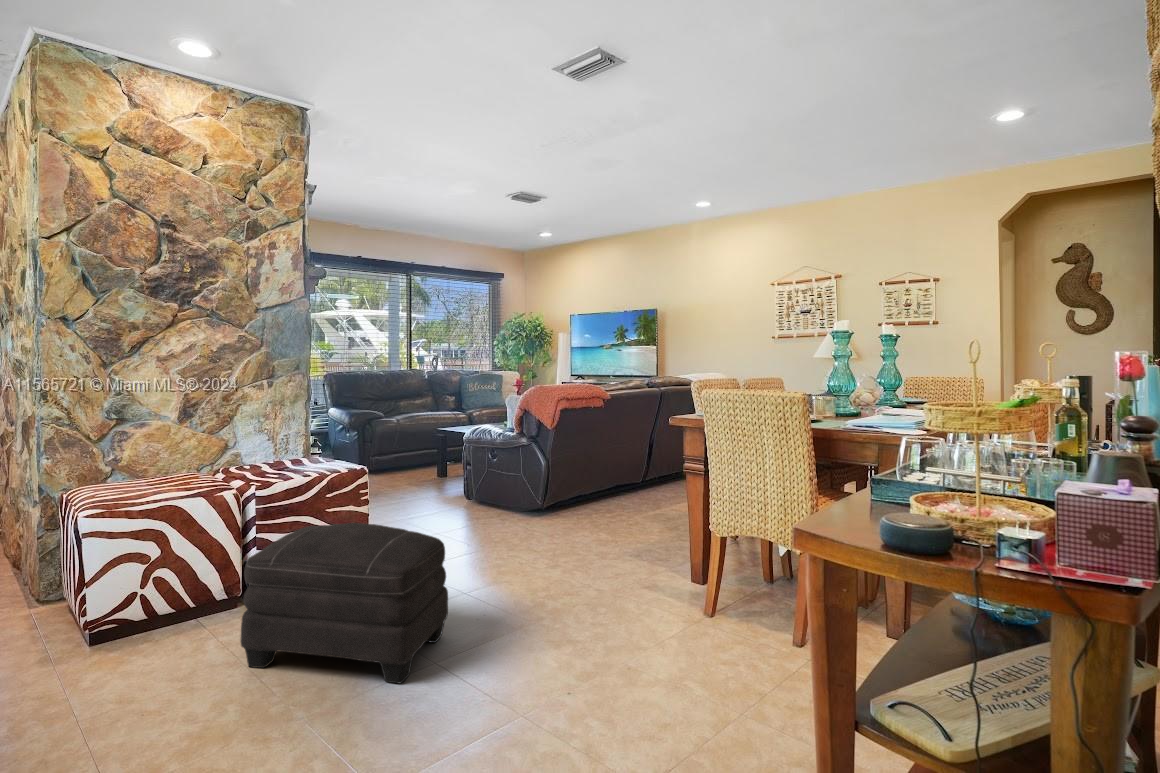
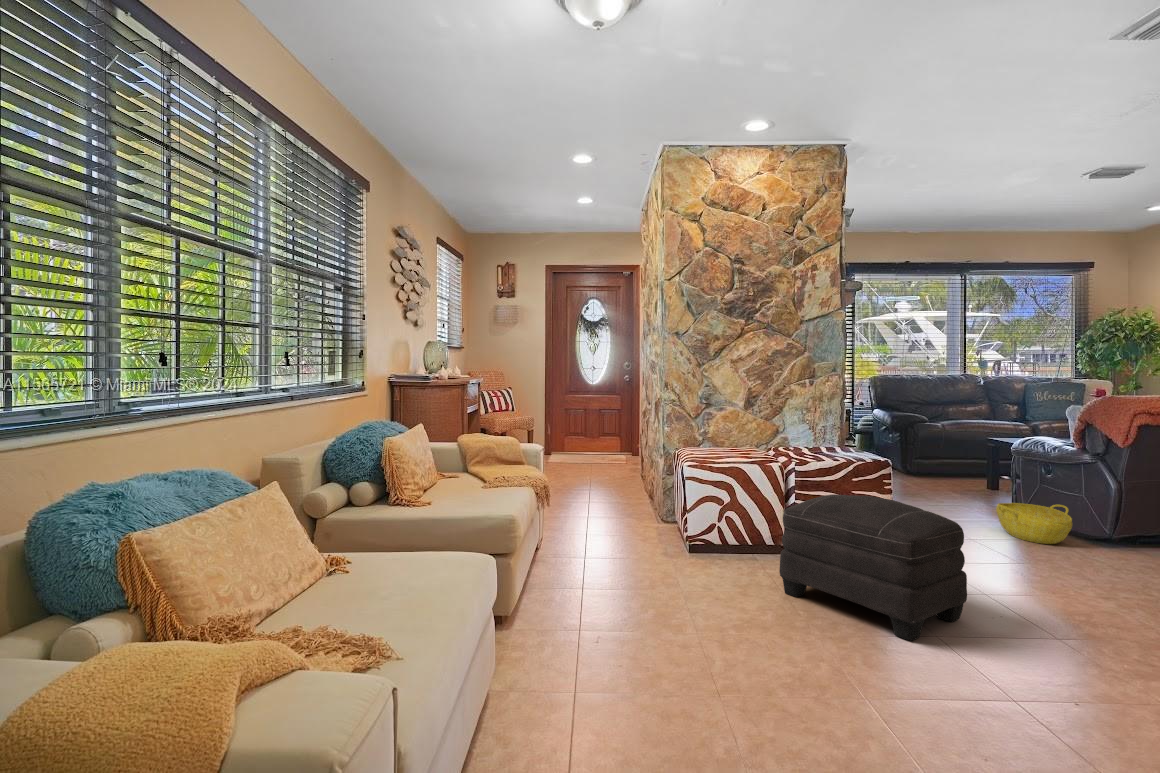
basket: none [452,491,510,529] -> present [996,503,1072,544]

